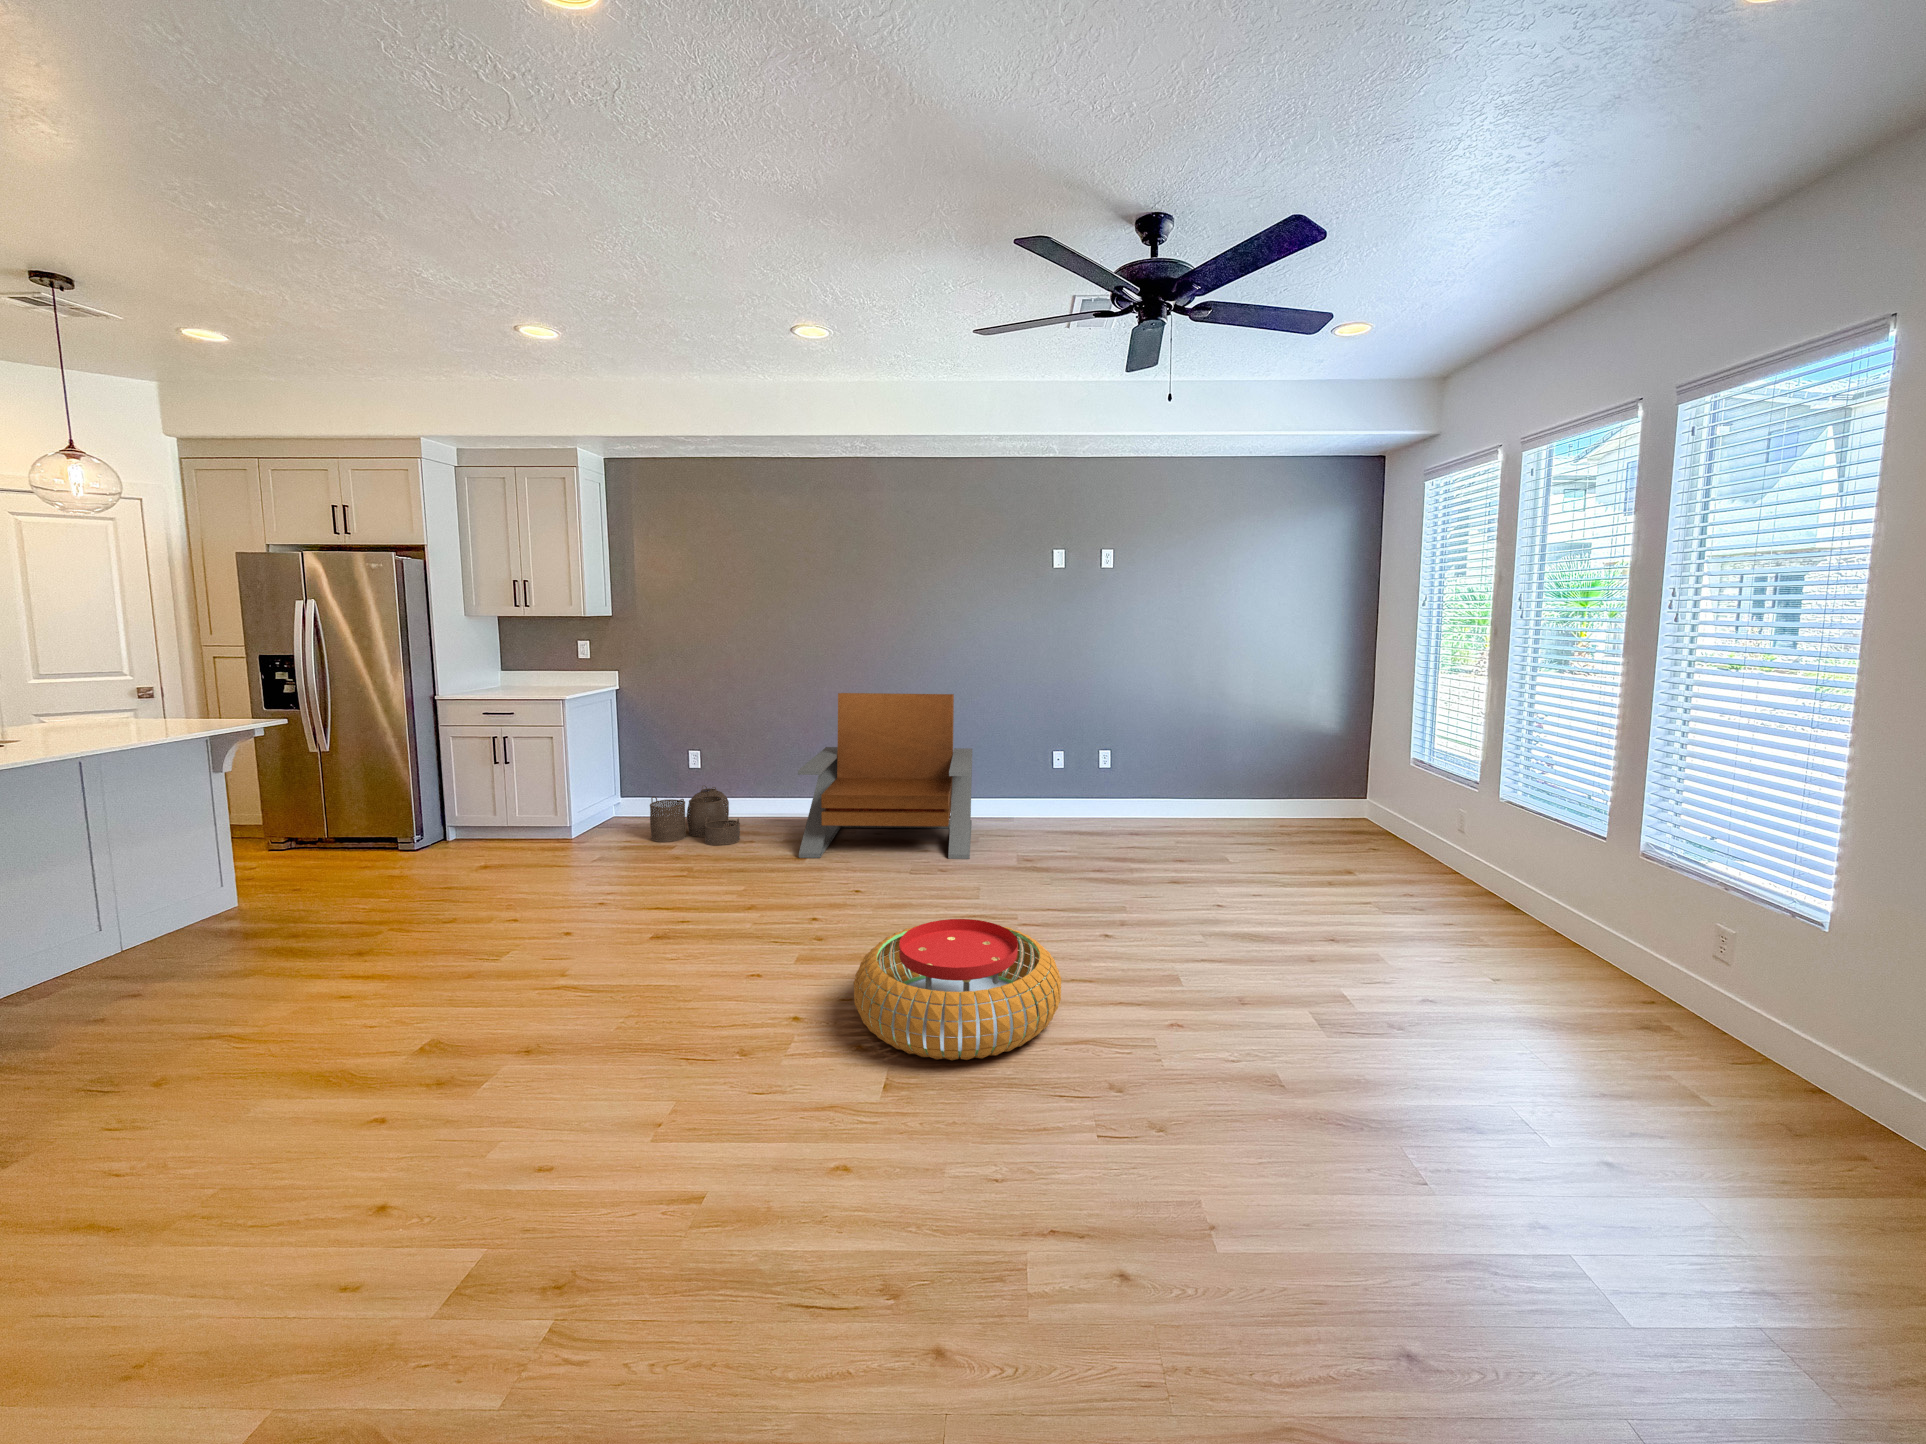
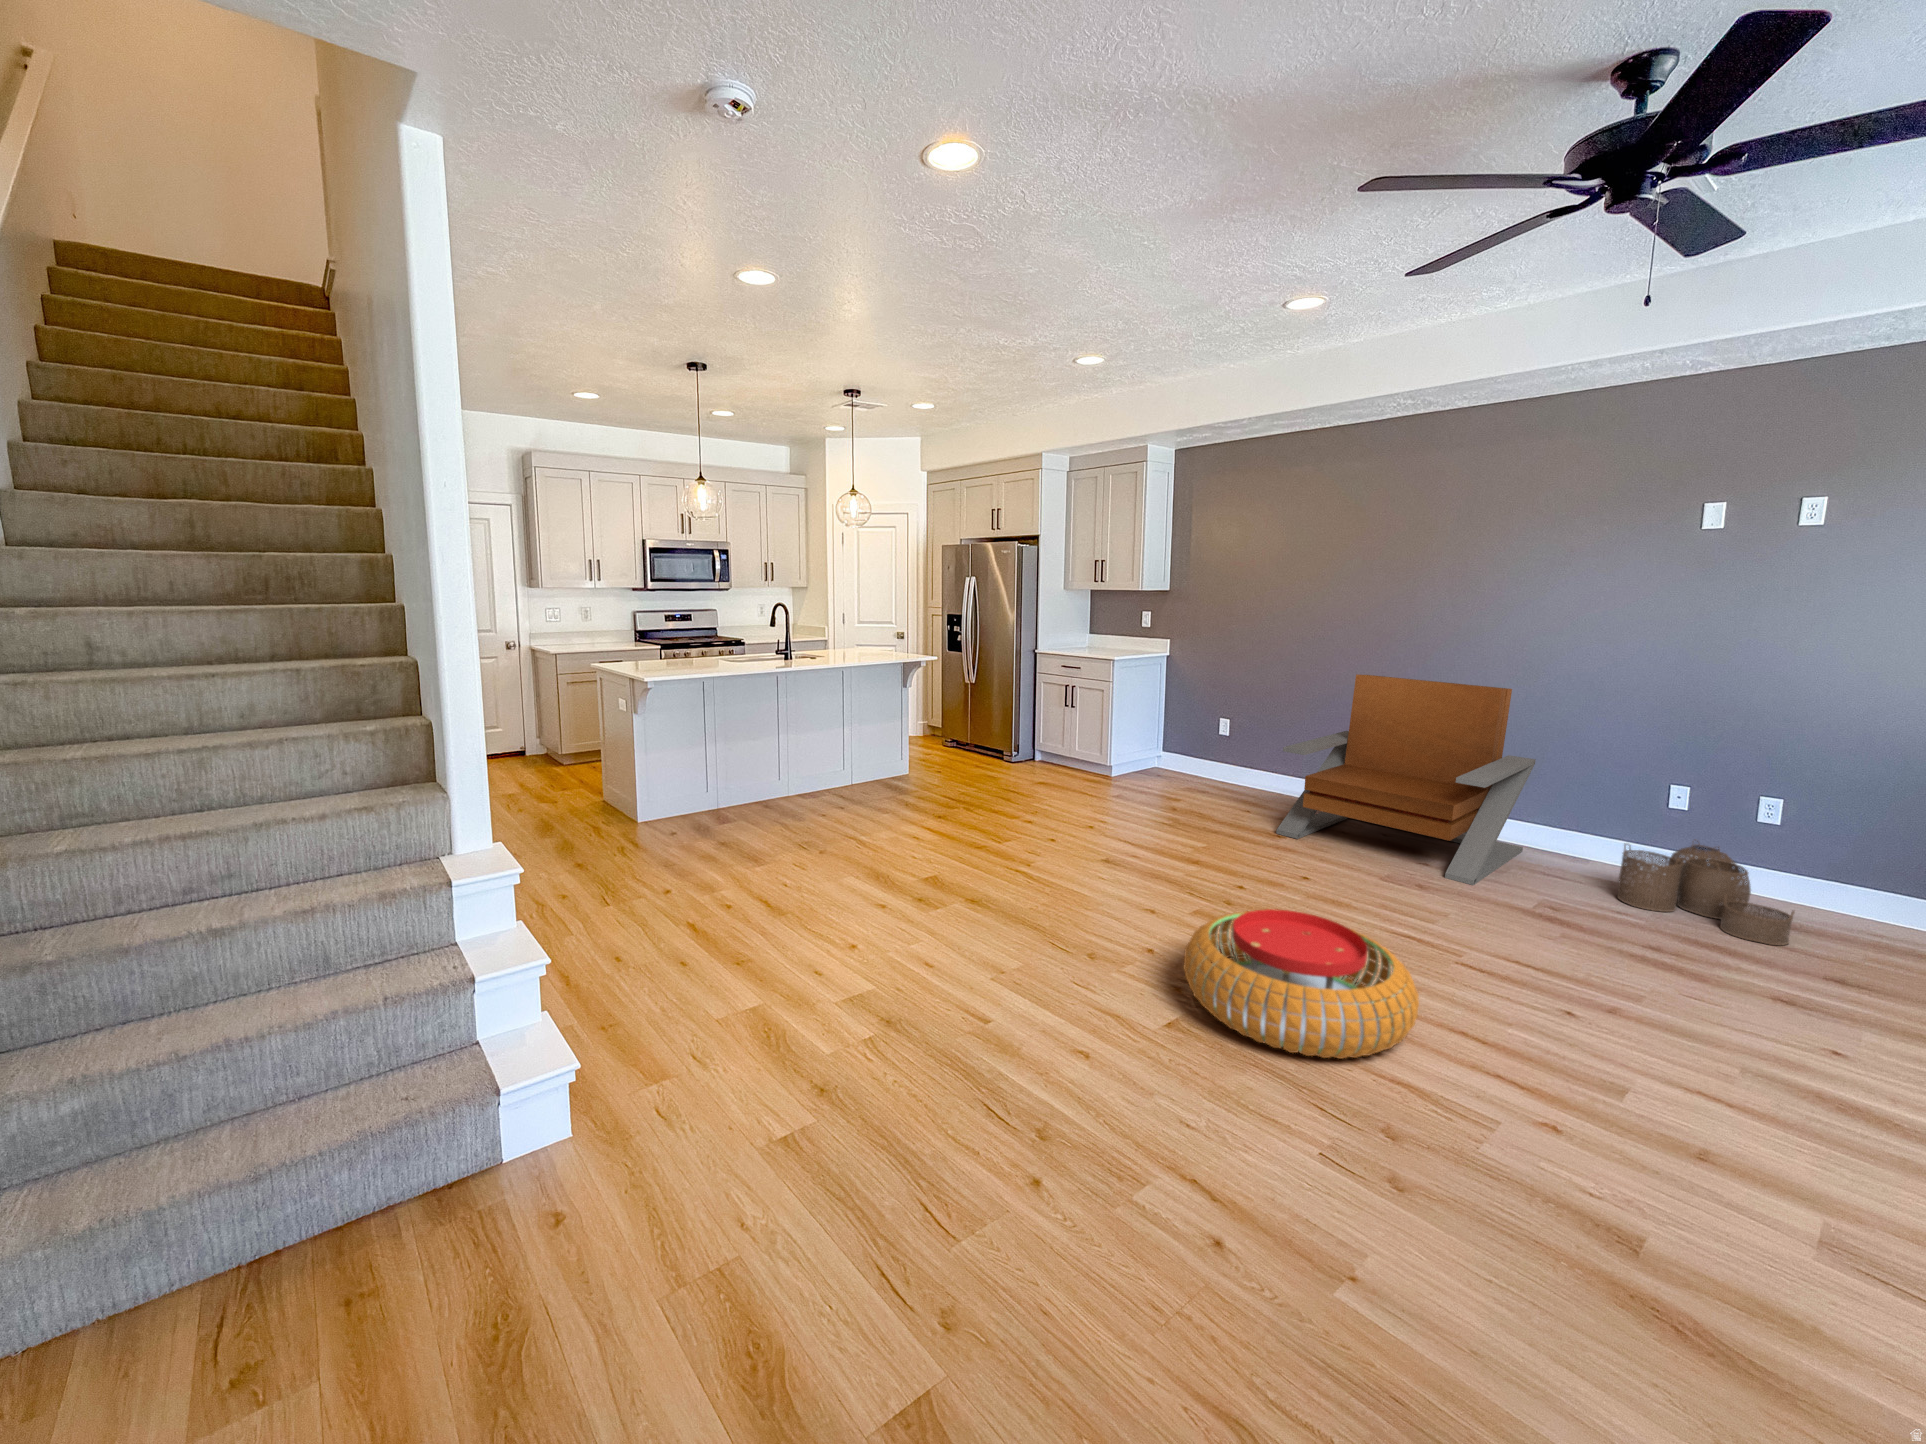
woven basket: present [650,785,740,845] -> present [1617,844,1795,945]

